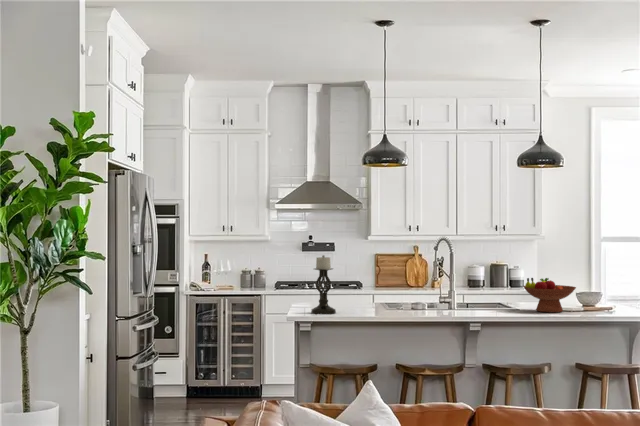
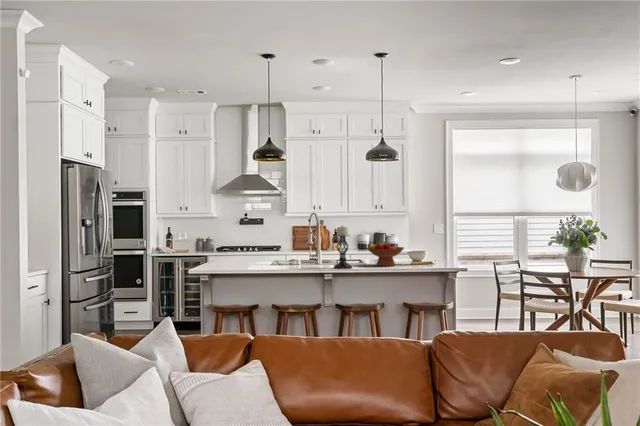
candle holder: present [311,255,336,314] -> present [334,226,352,269]

